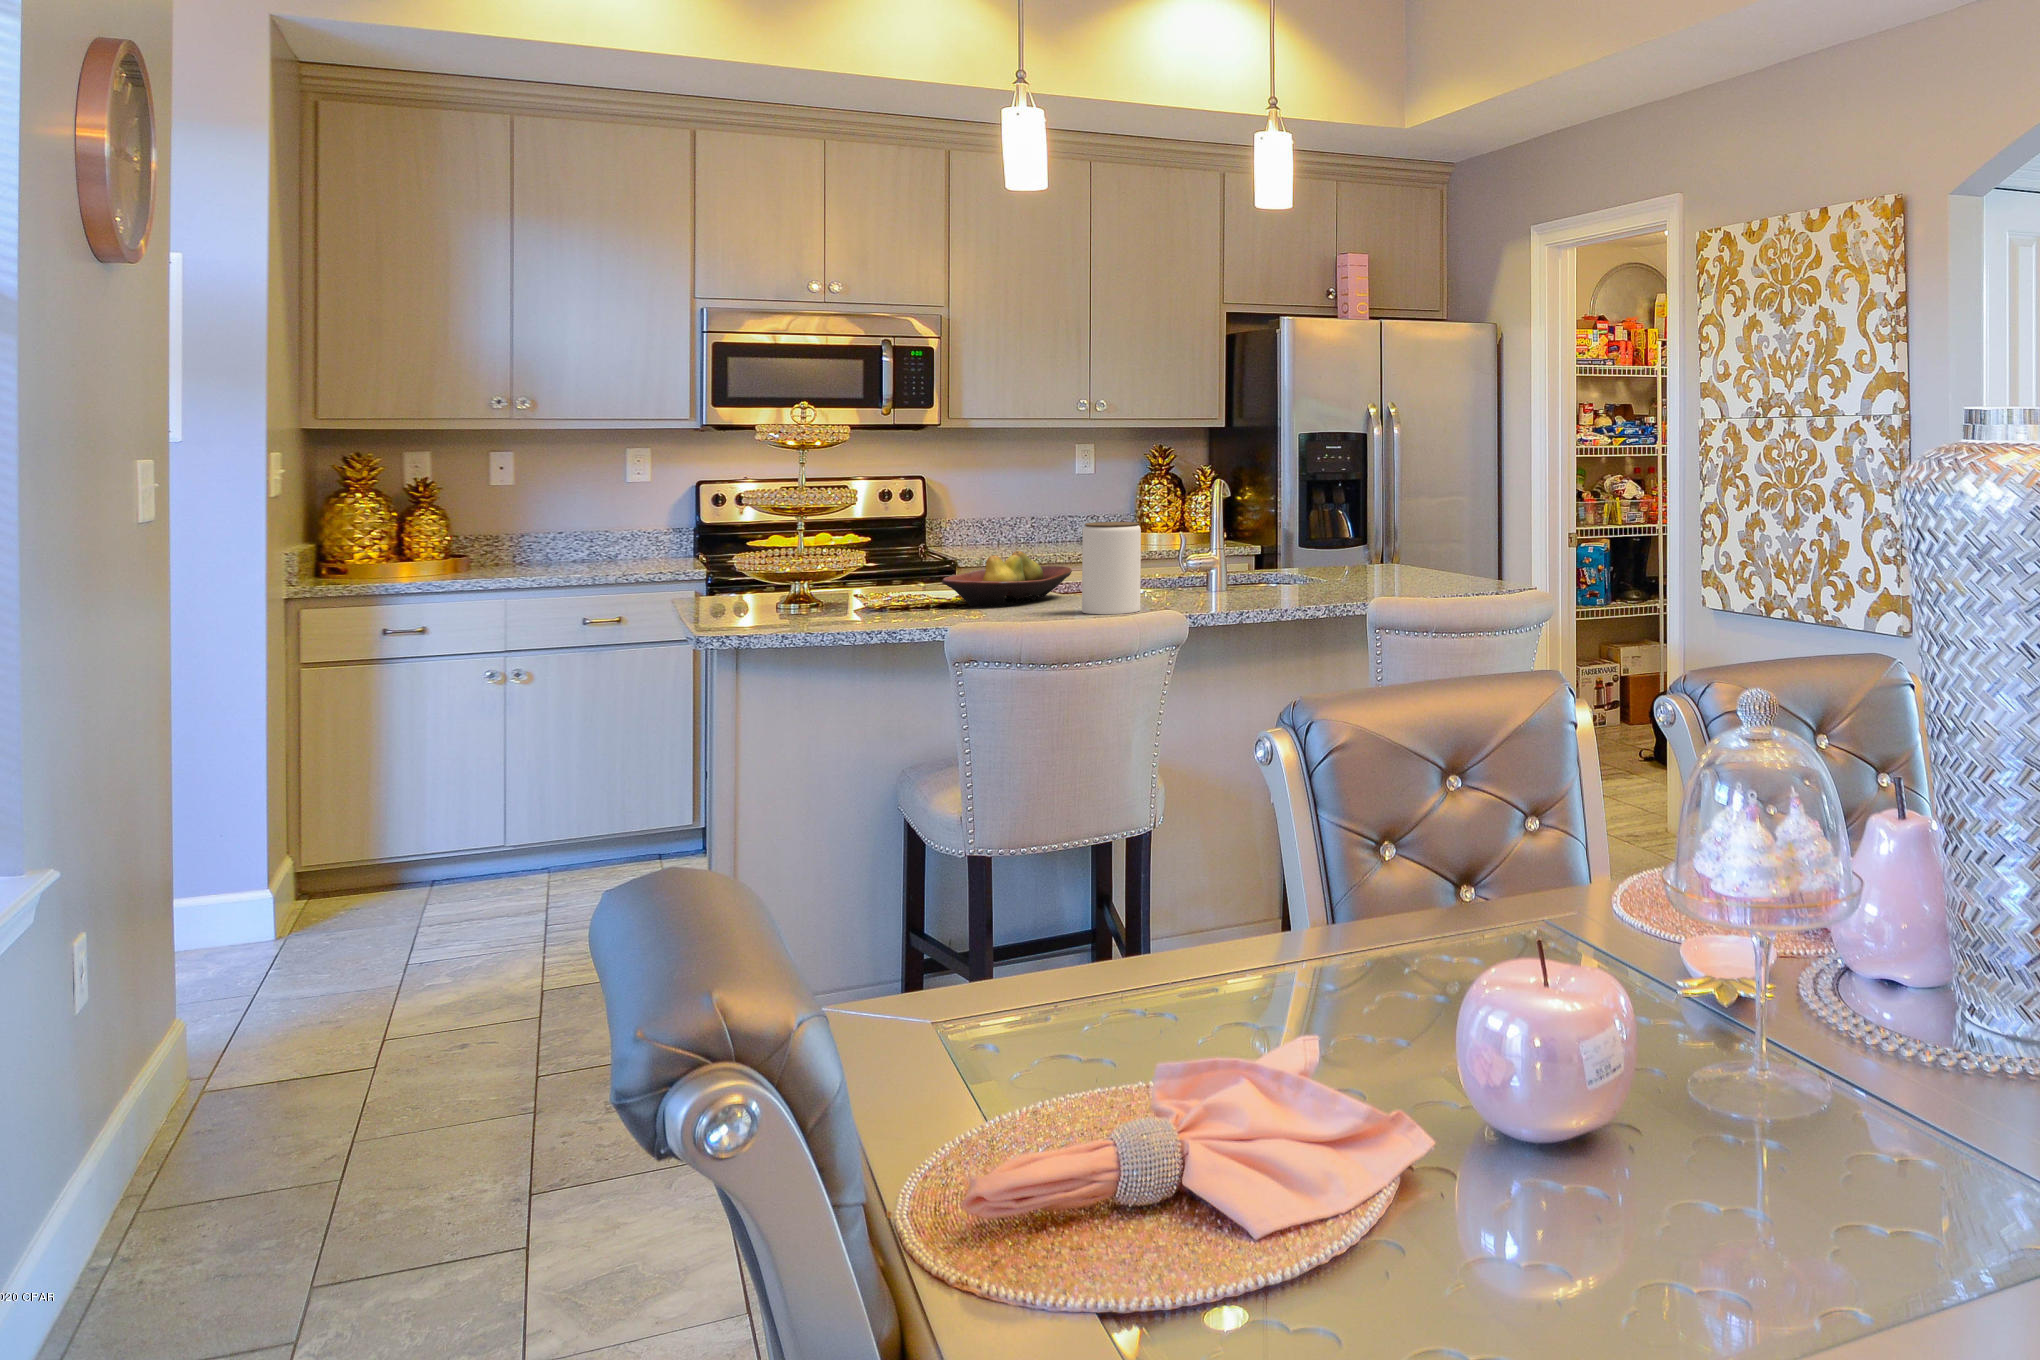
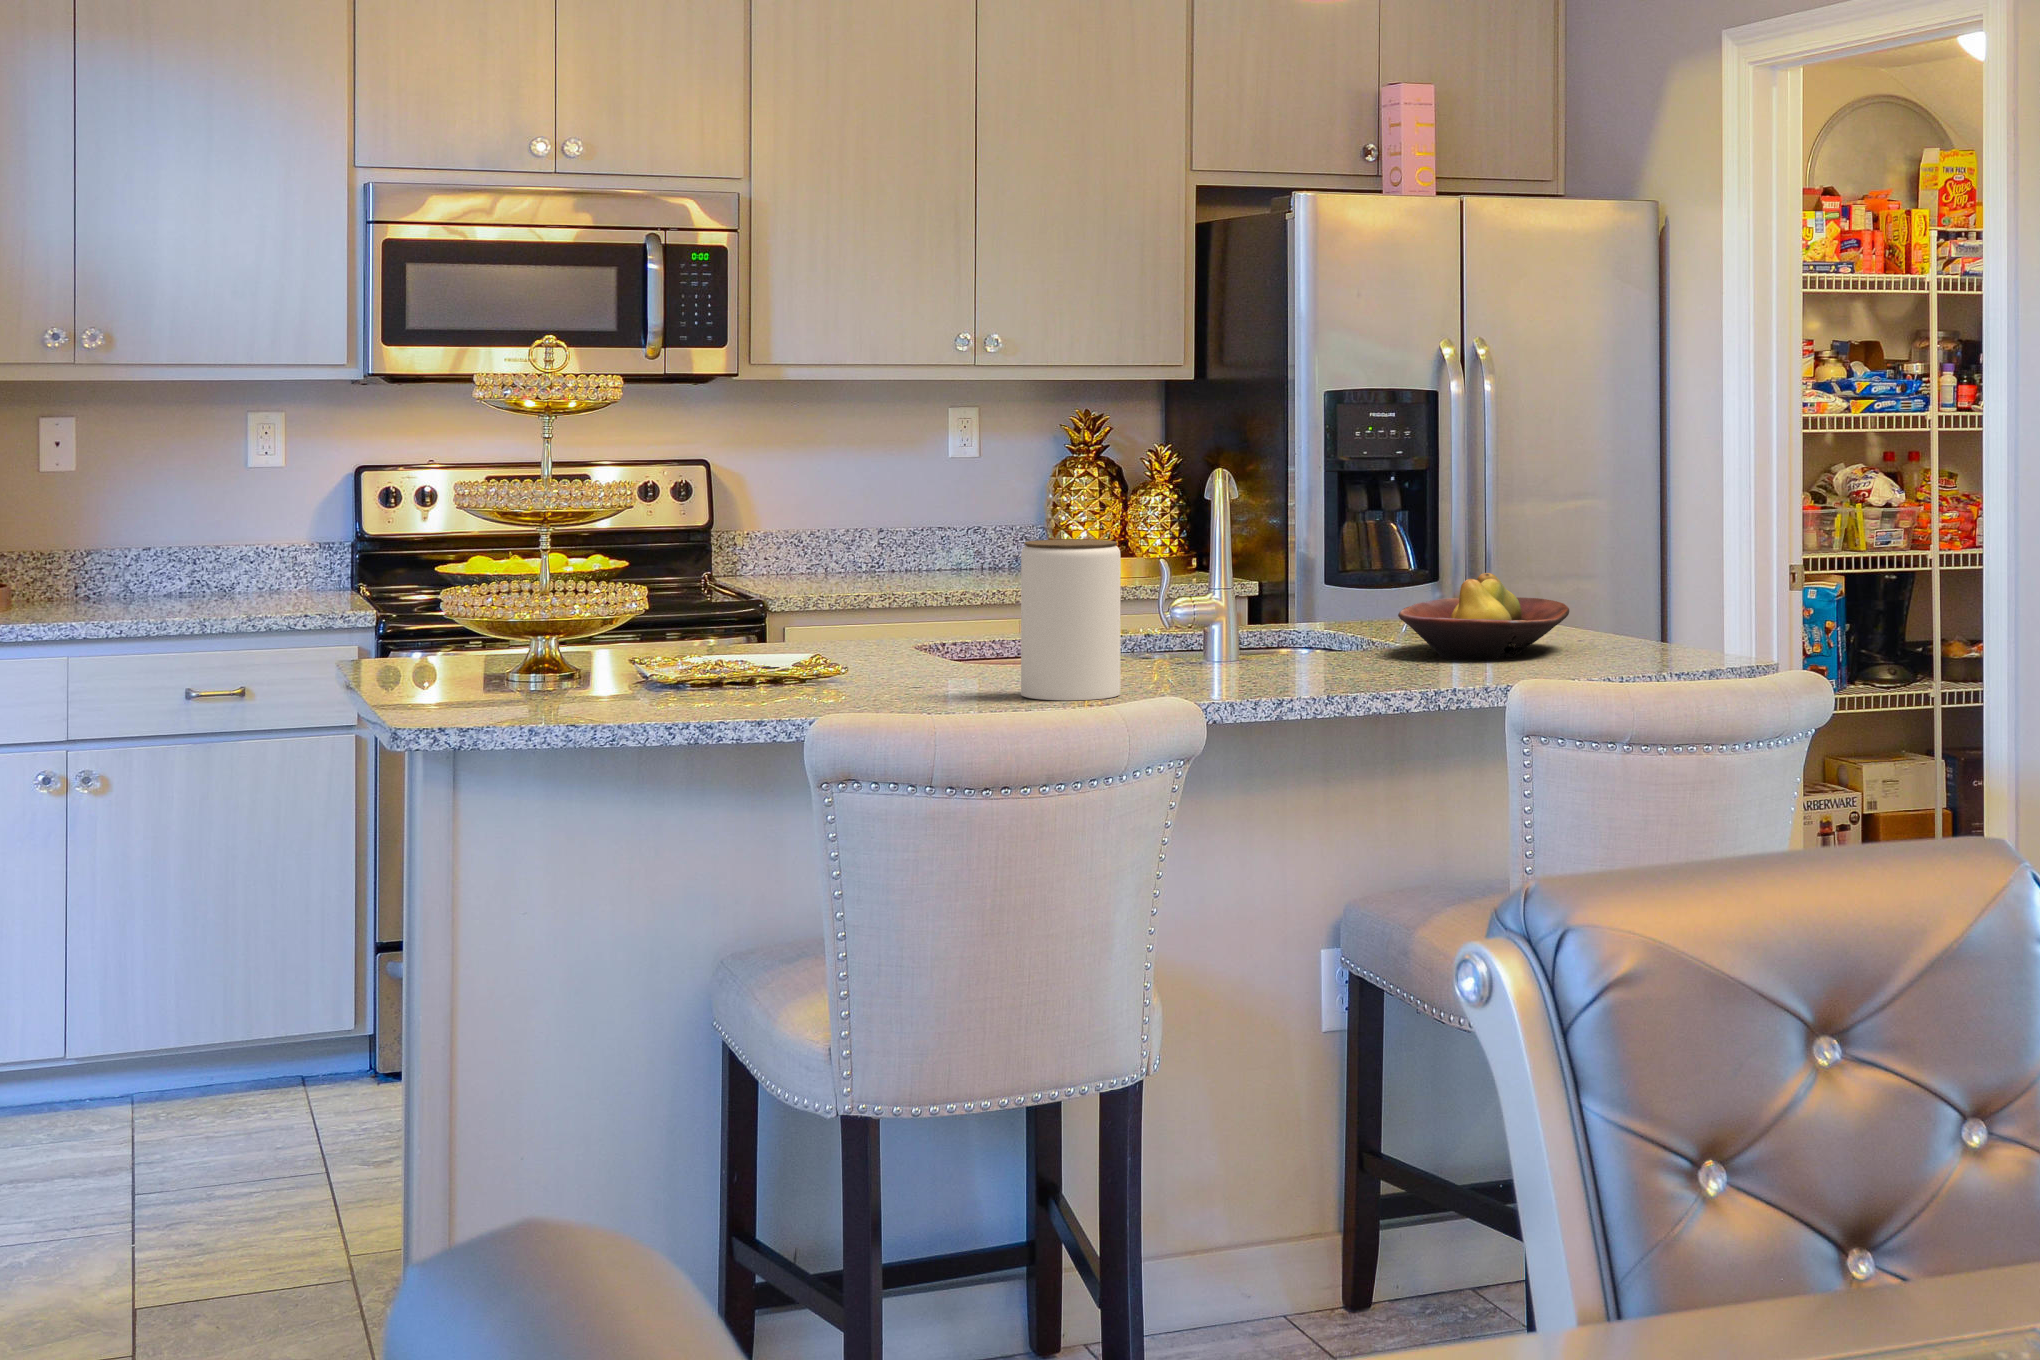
fruit bowl: present [942,551,1072,607] -> present [1398,573,1569,660]

